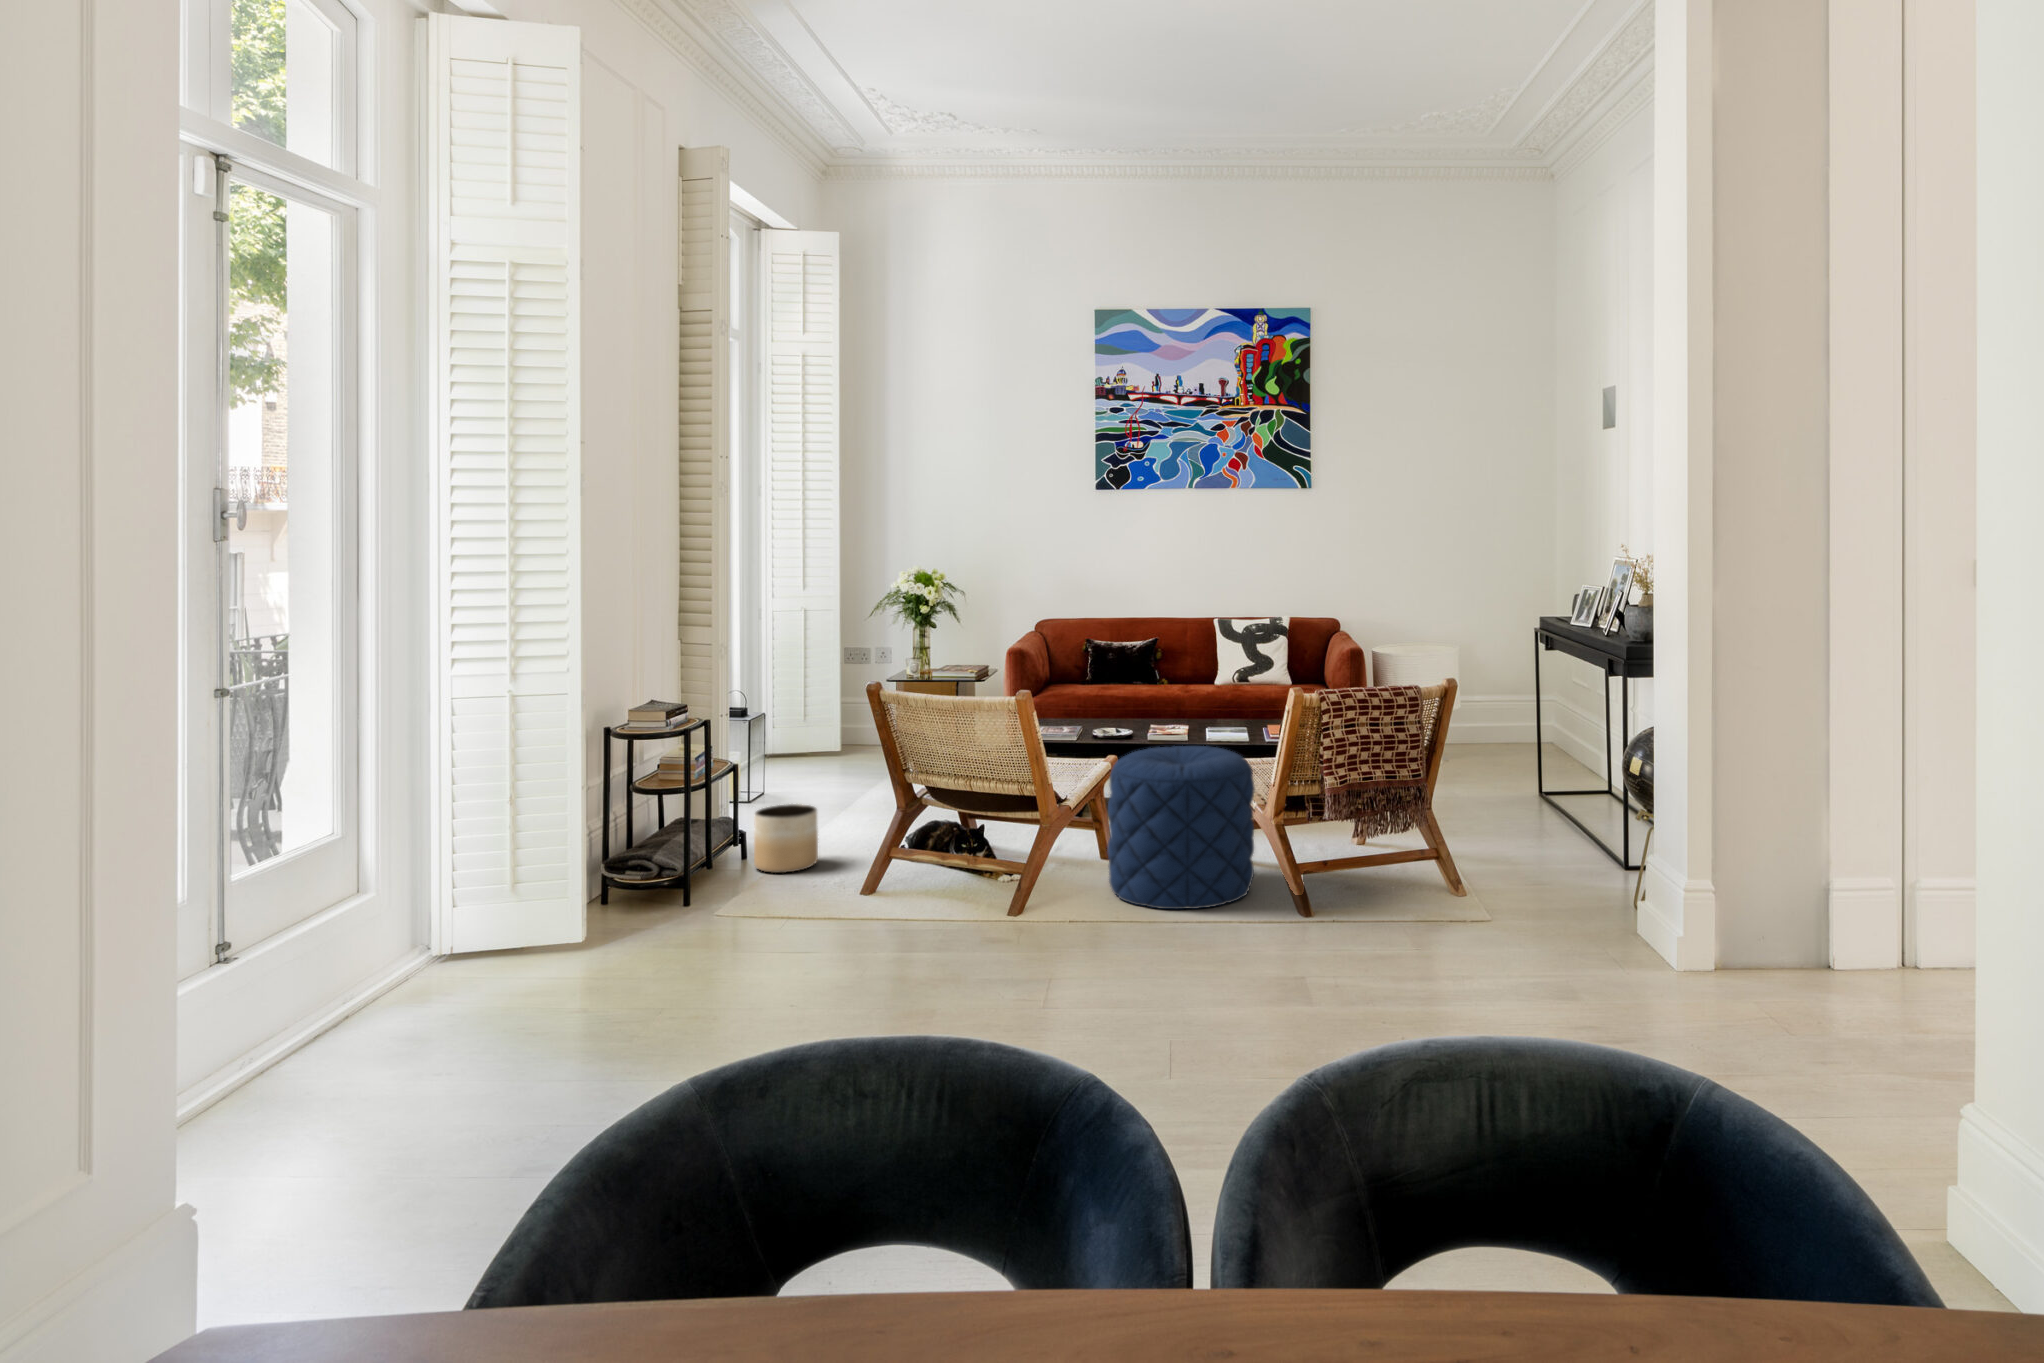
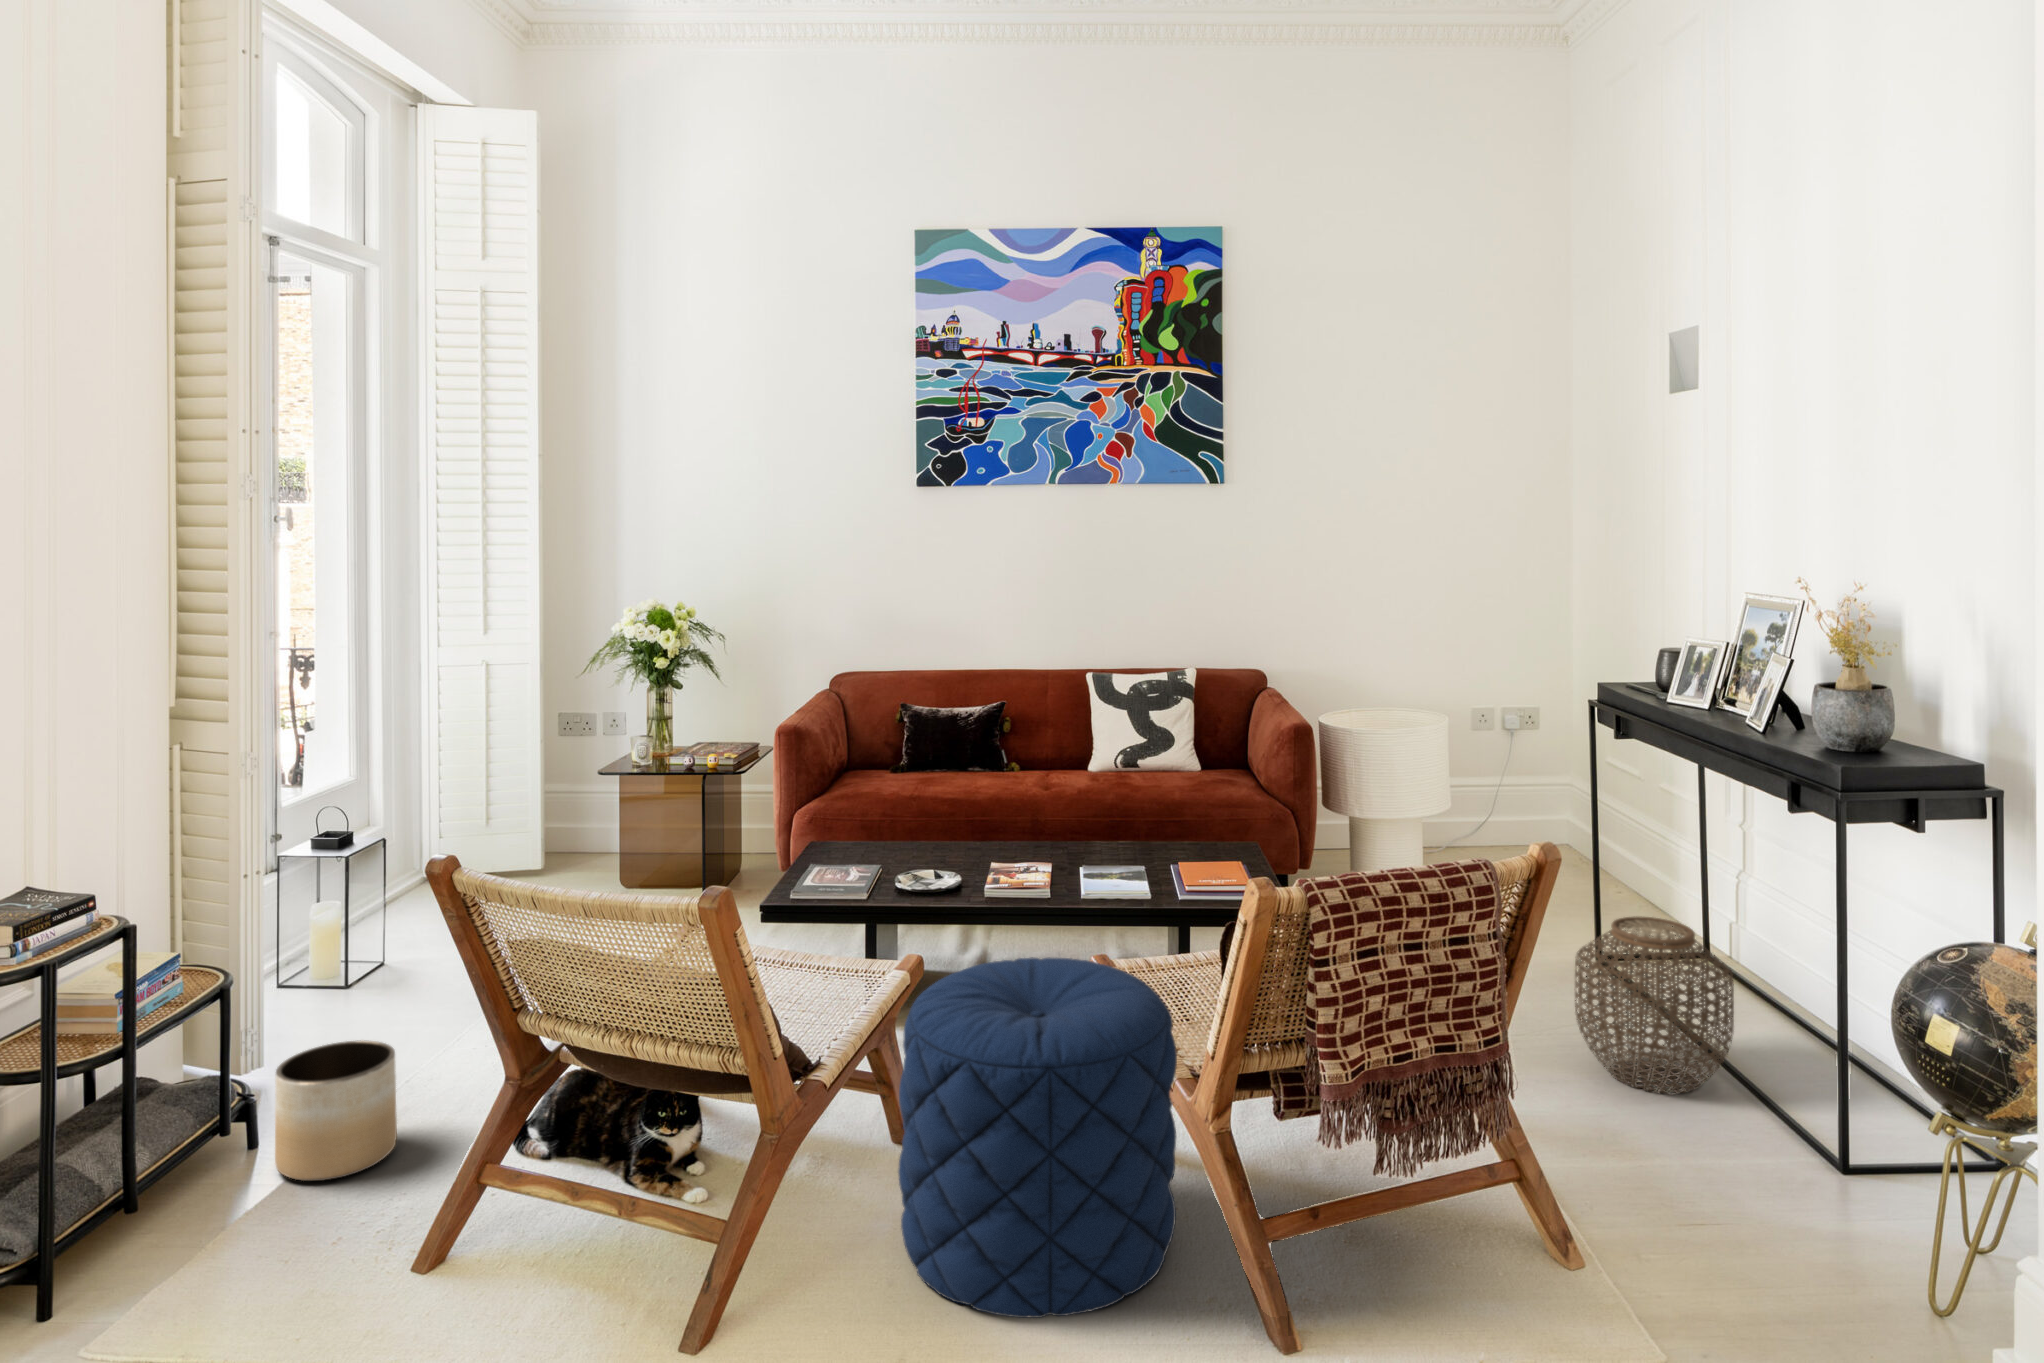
woven basket: none [1500,745,1588,843] -> present [1575,916,1734,1094]

